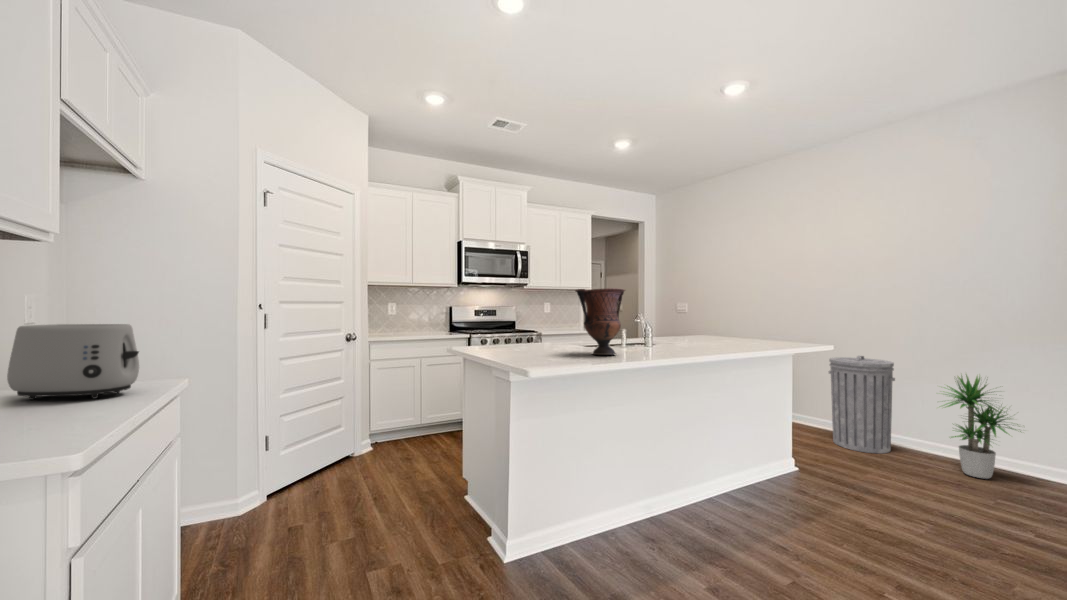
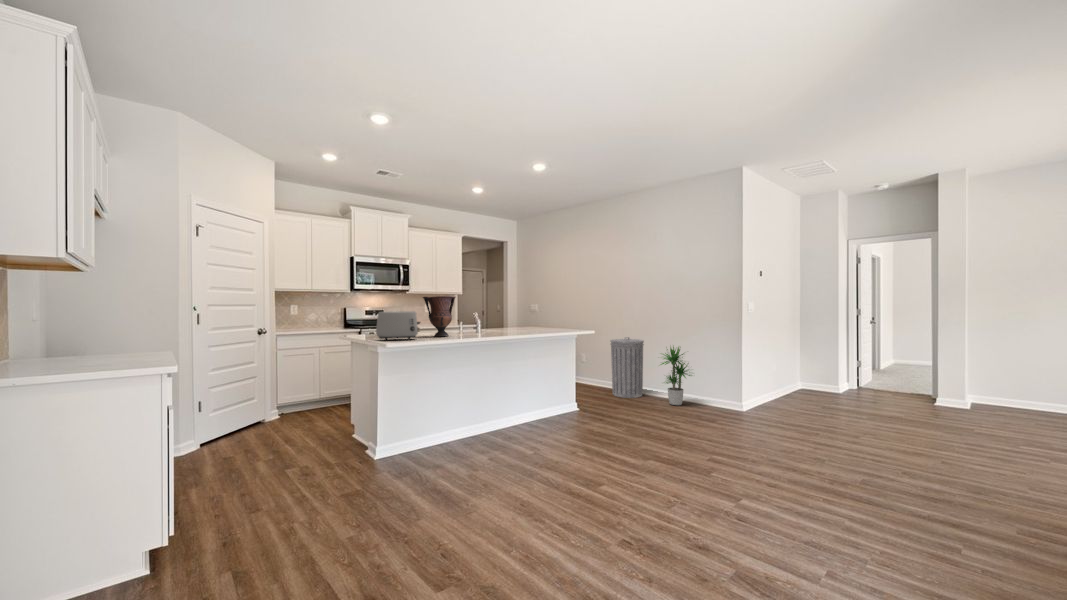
toaster: present [7,324,139,400] -> present [376,311,420,340]

